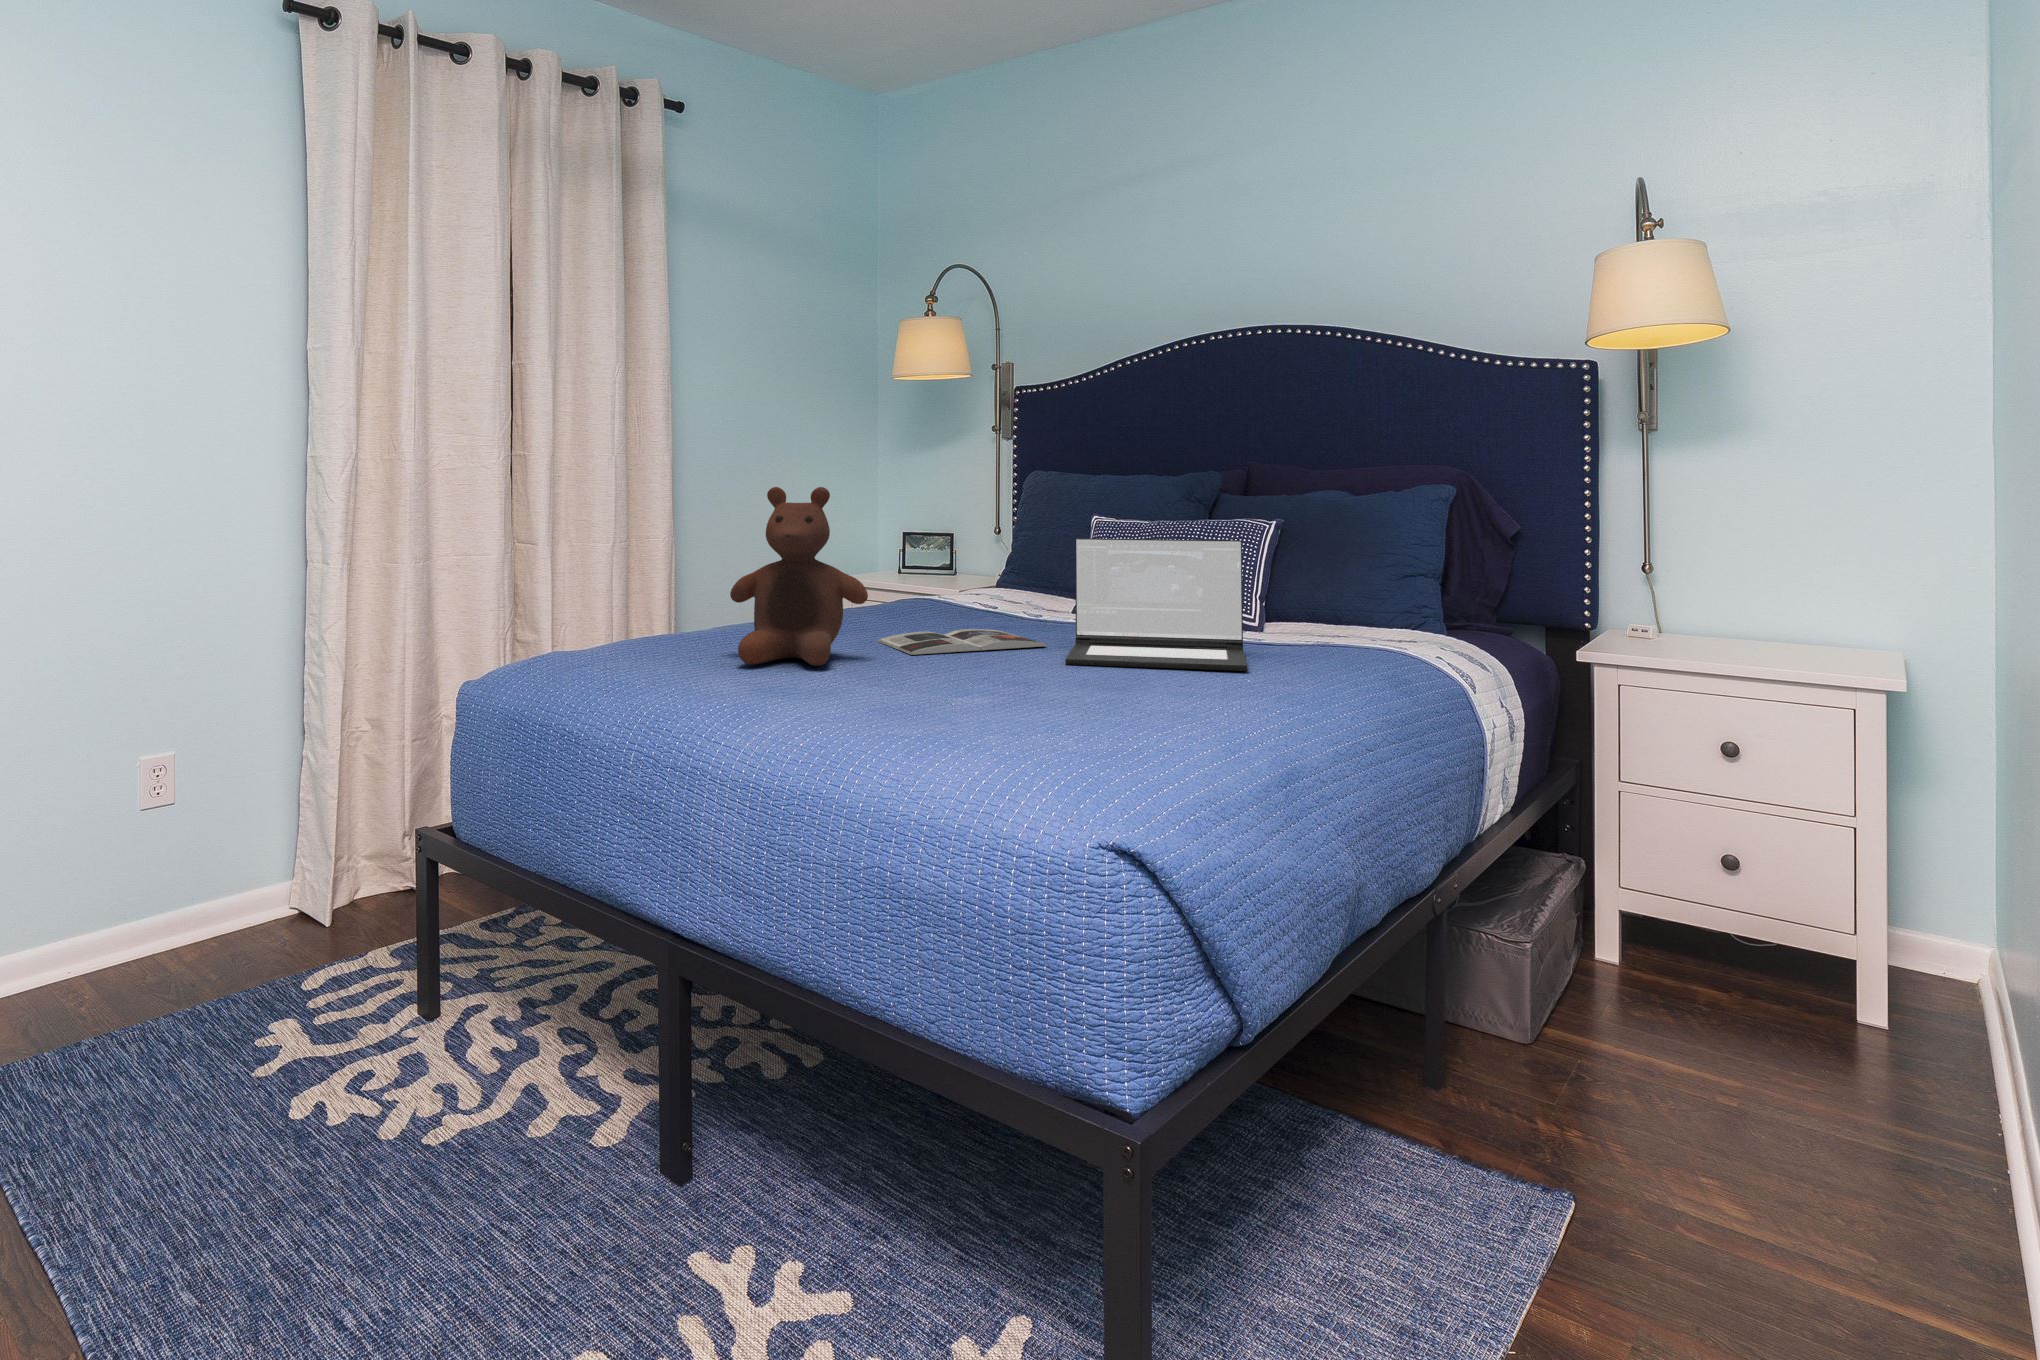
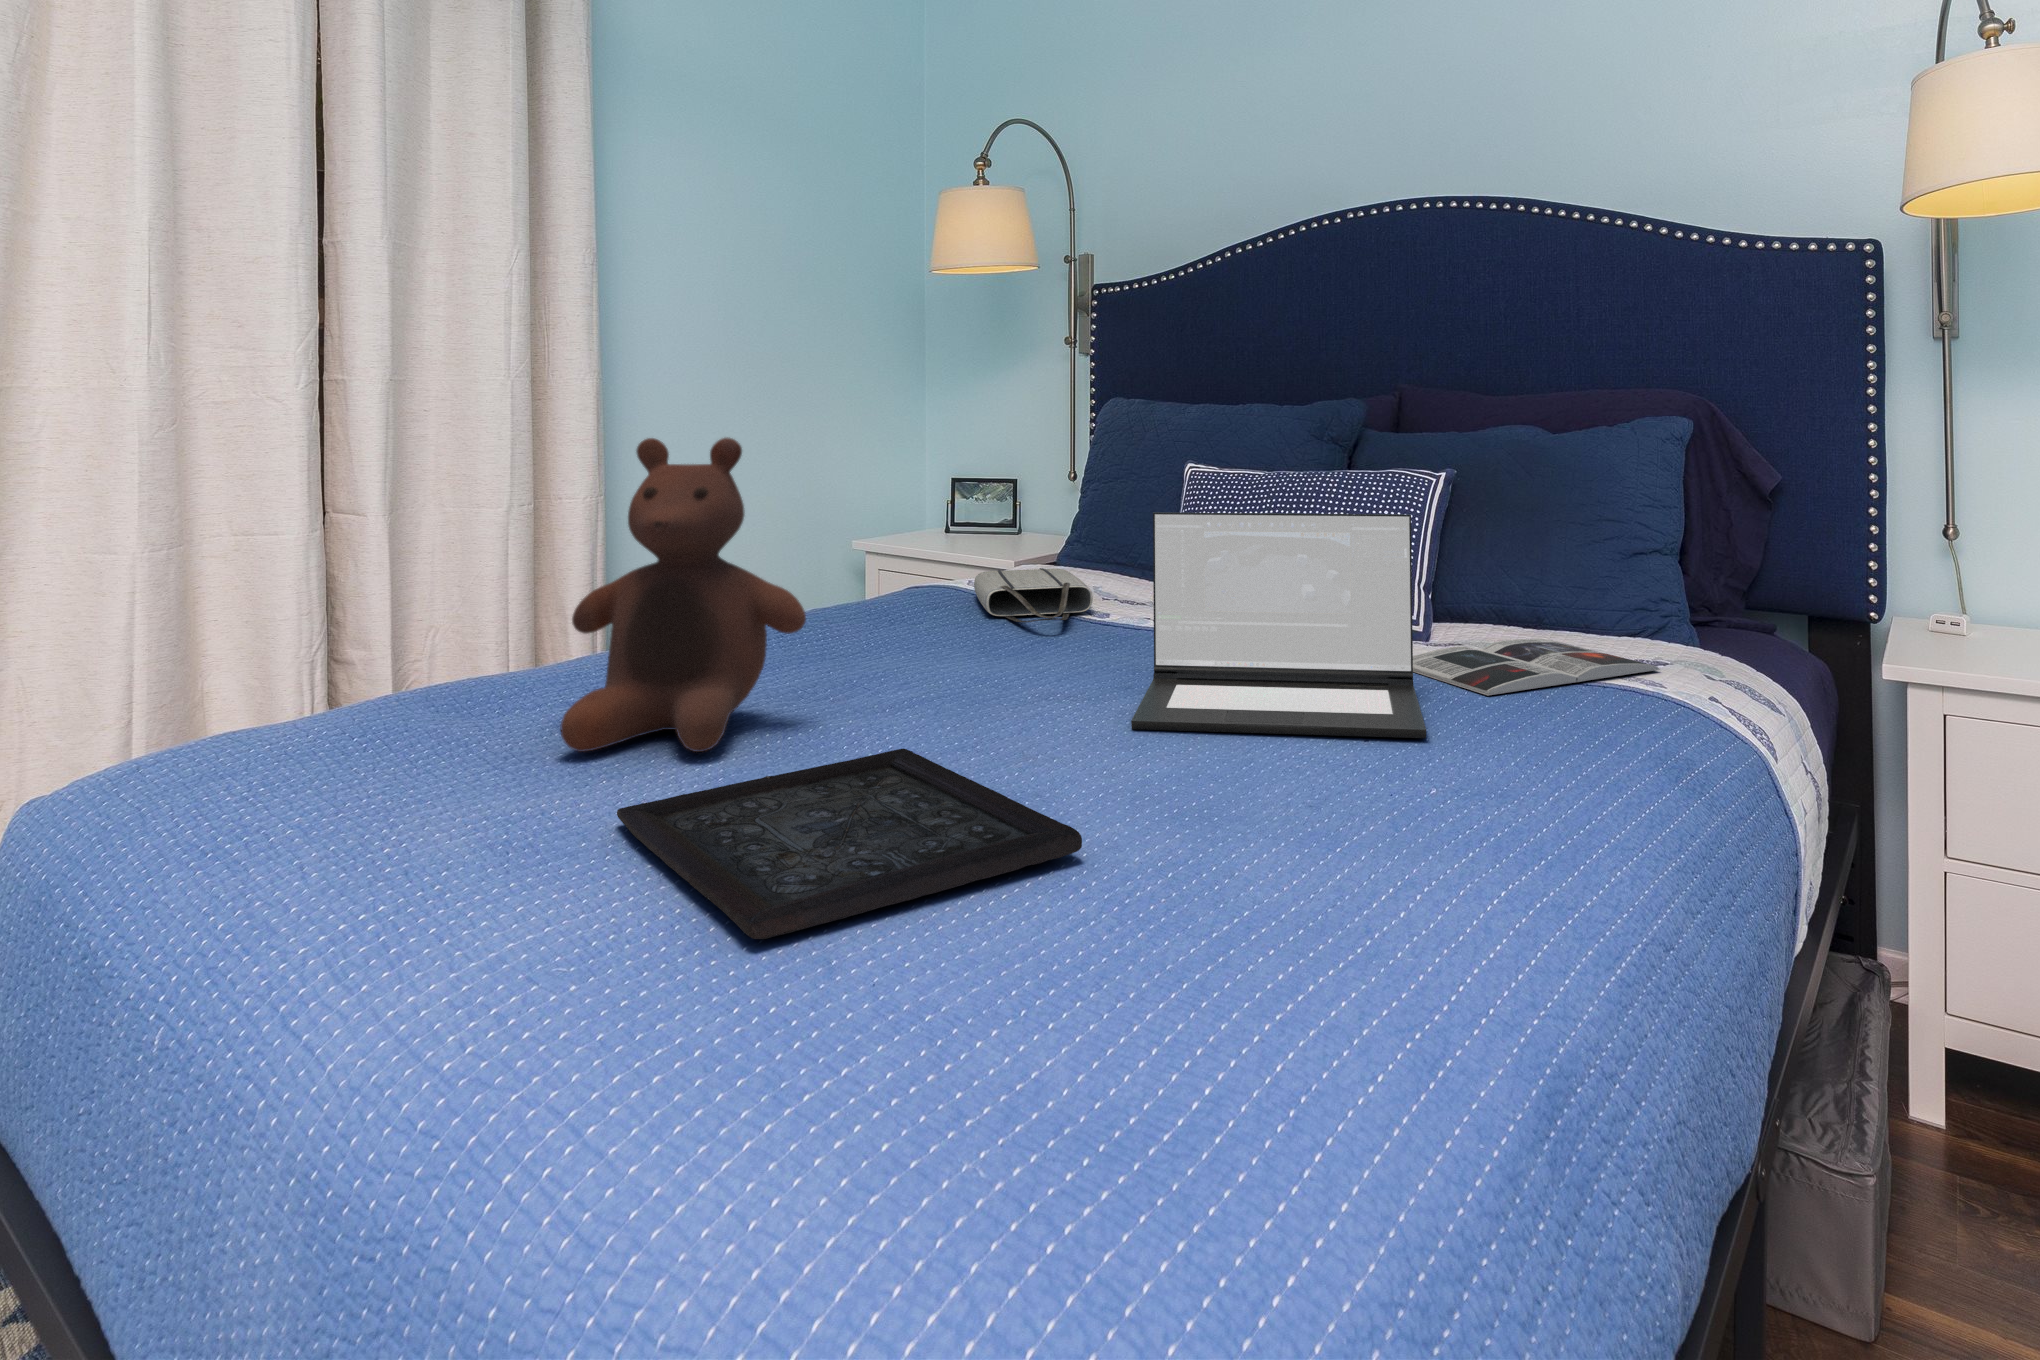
tote bag: none [943,588,1027,617] -> present [974,568,1093,622]
magazine: present [878,629,1047,655] -> present [1413,639,1660,696]
tray: none [793,664,1049,723] -> present [617,749,1082,939]

